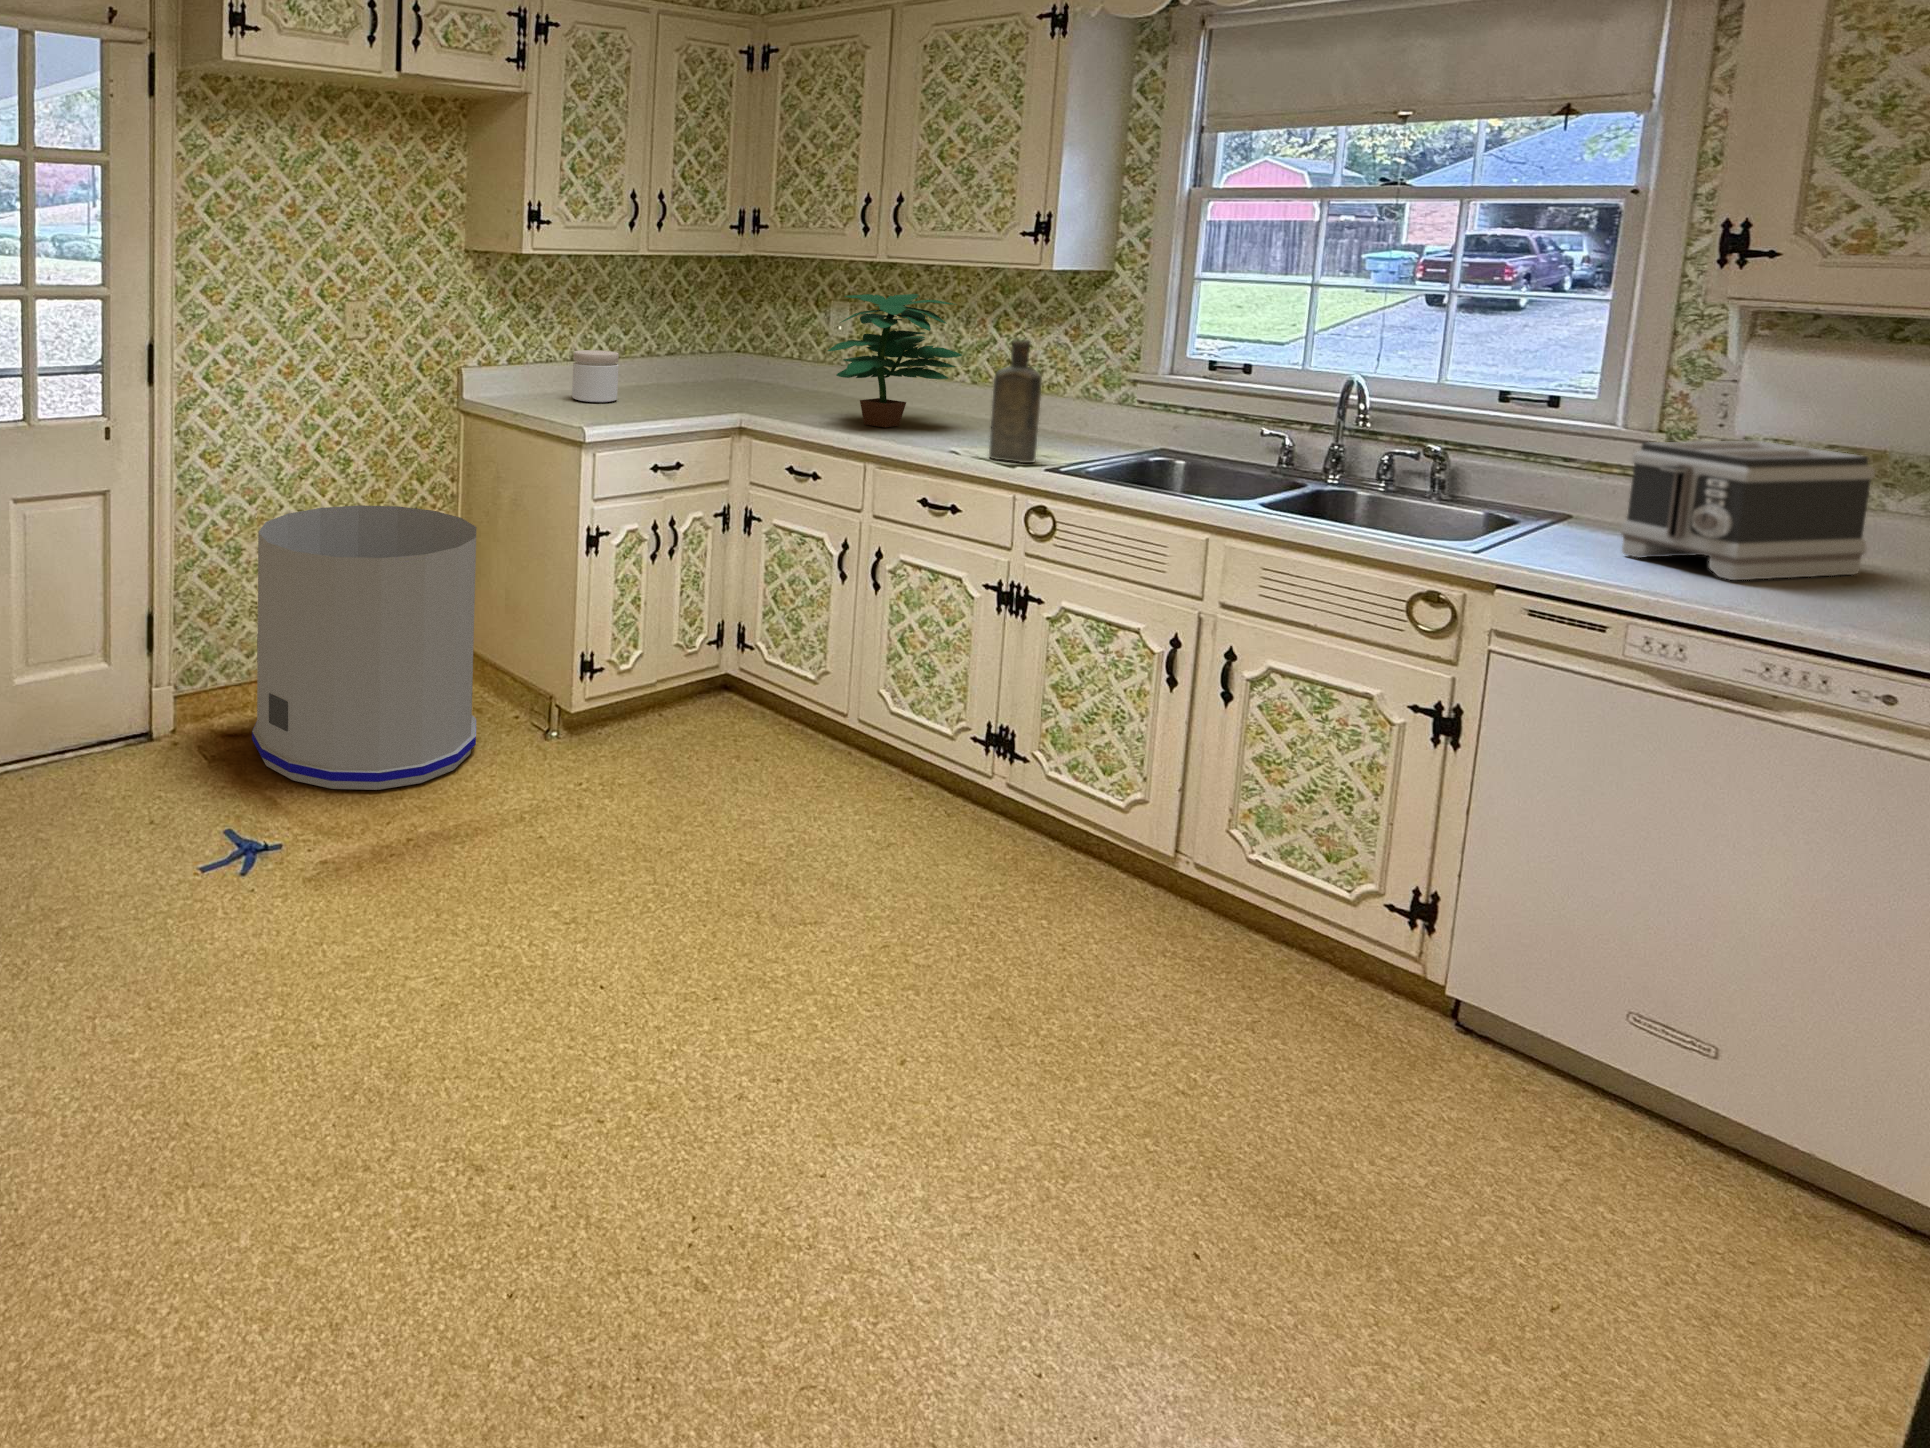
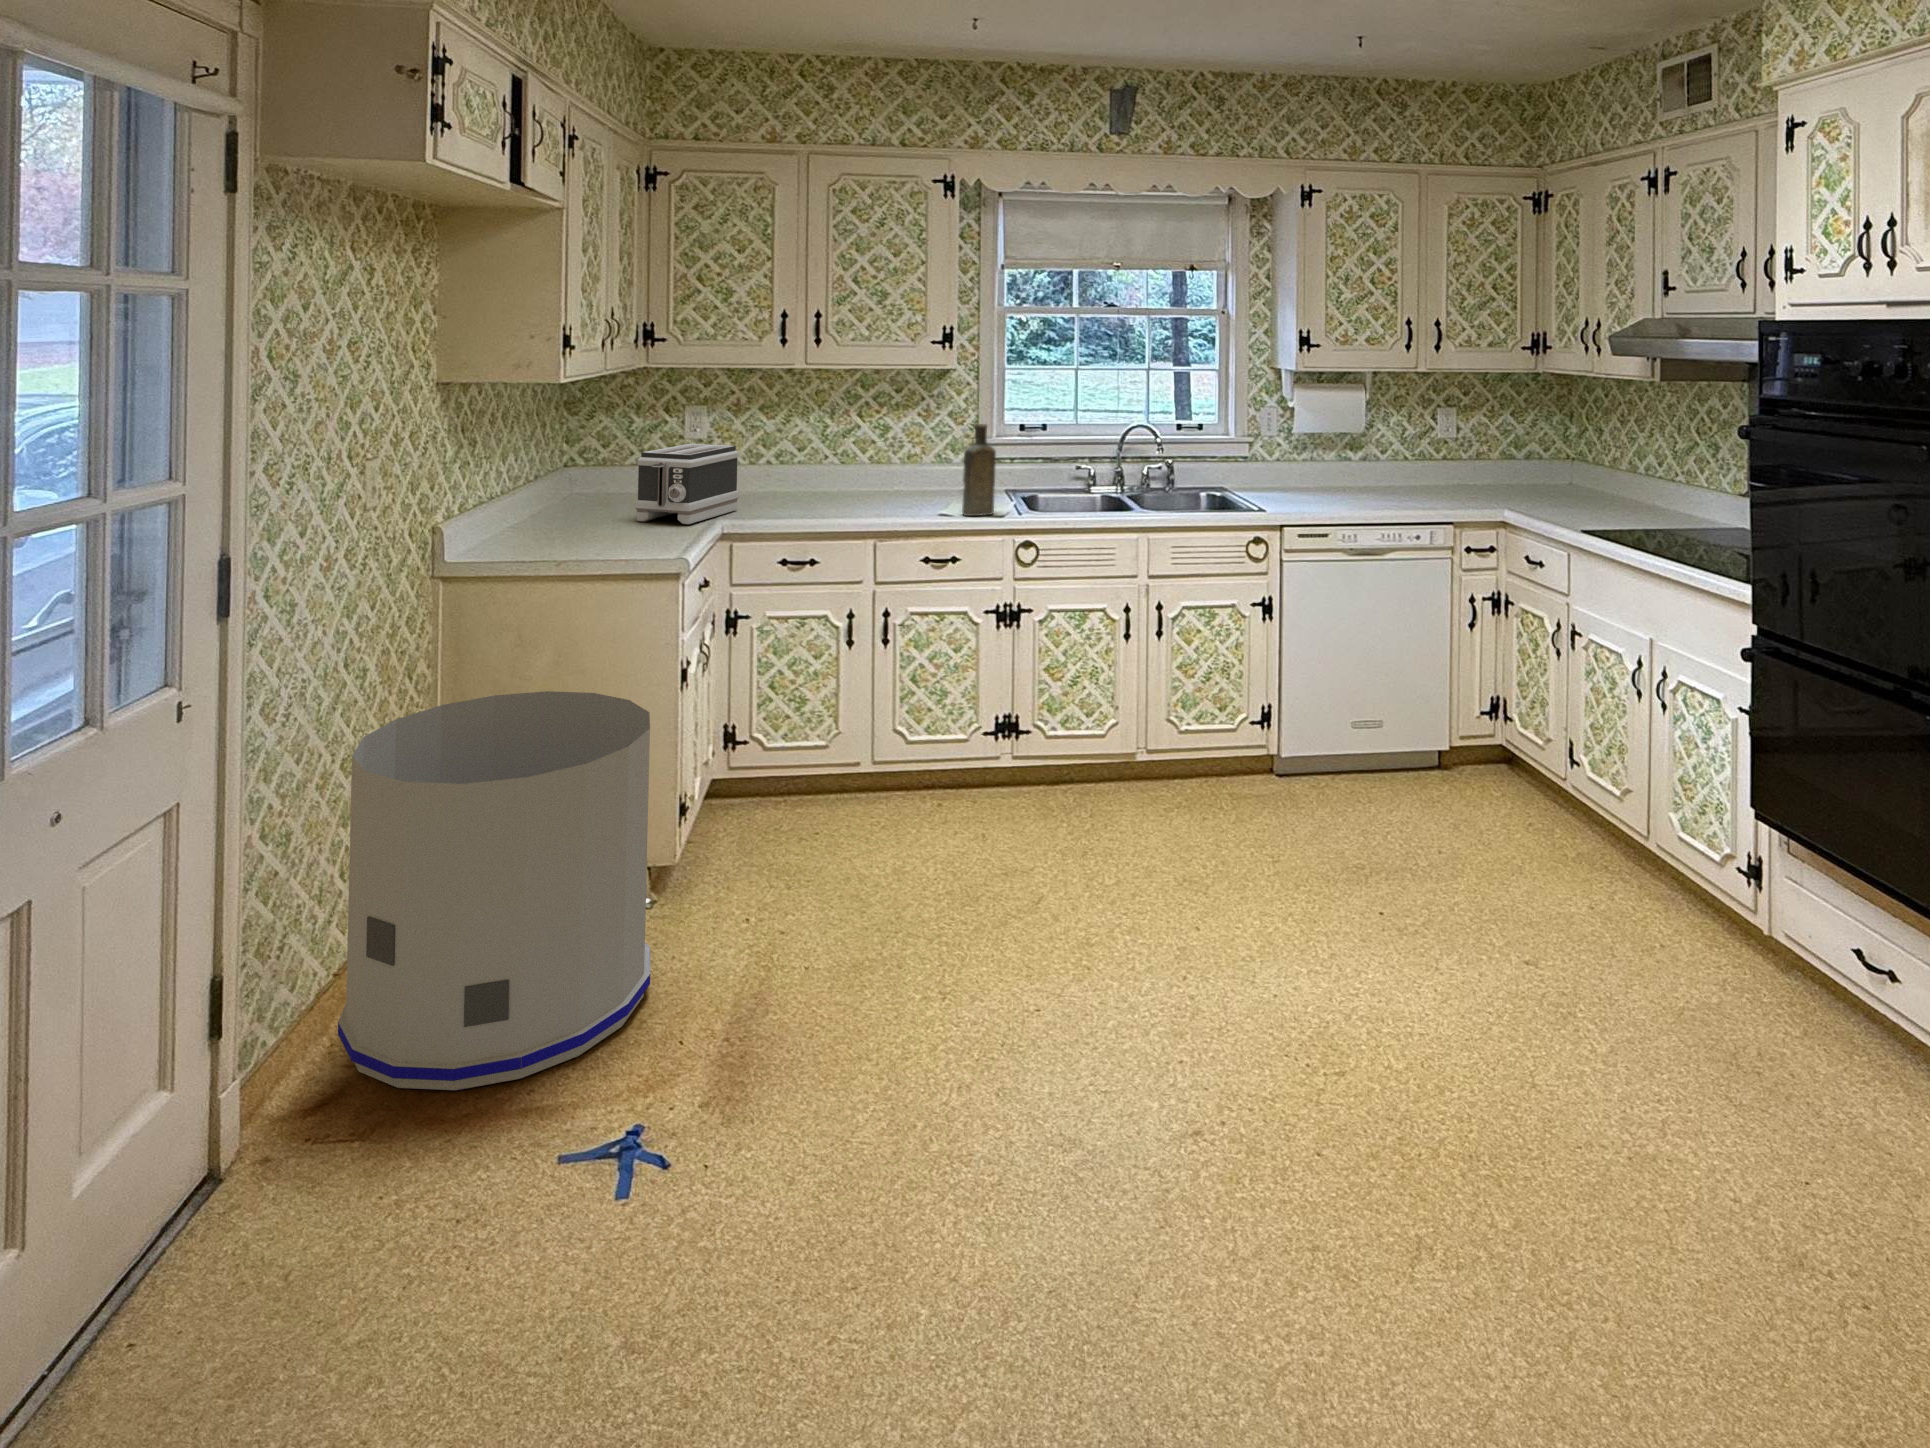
potted plant: present [828,294,962,427] -> none [782,393,879,509]
jar: present [572,350,619,402] -> none [528,476,583,535]
toaster: present [1621,441,1875,580] -> present [635,444,739,524]

